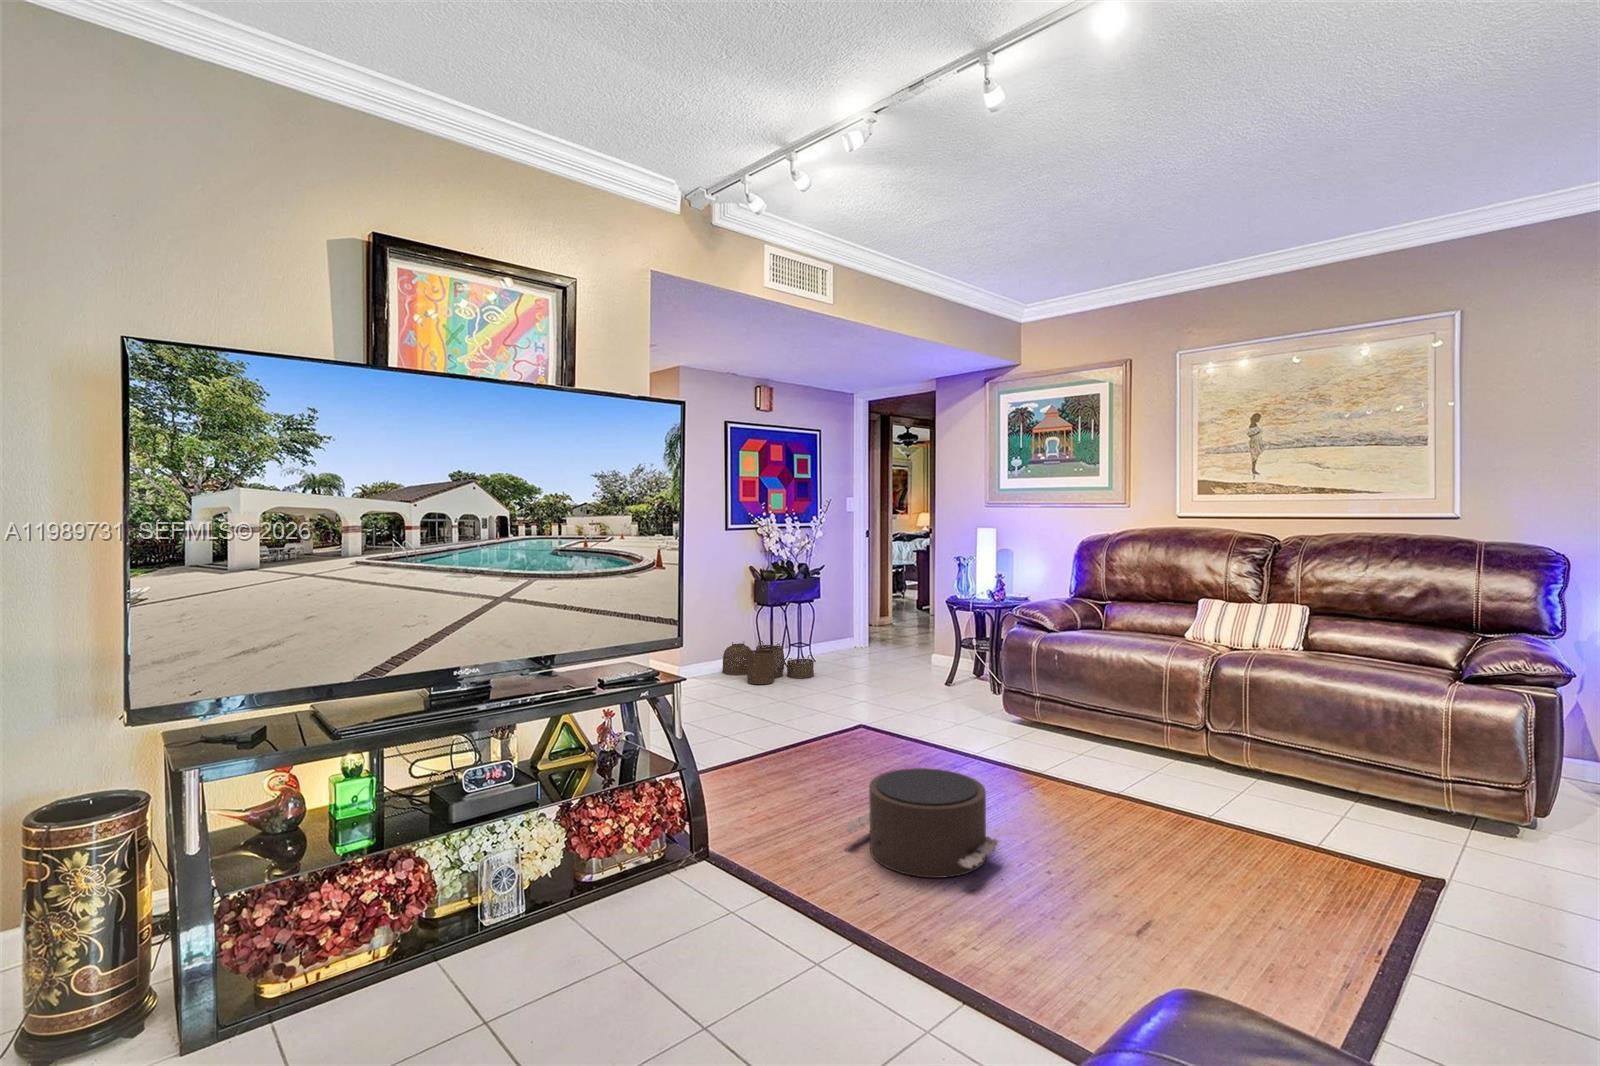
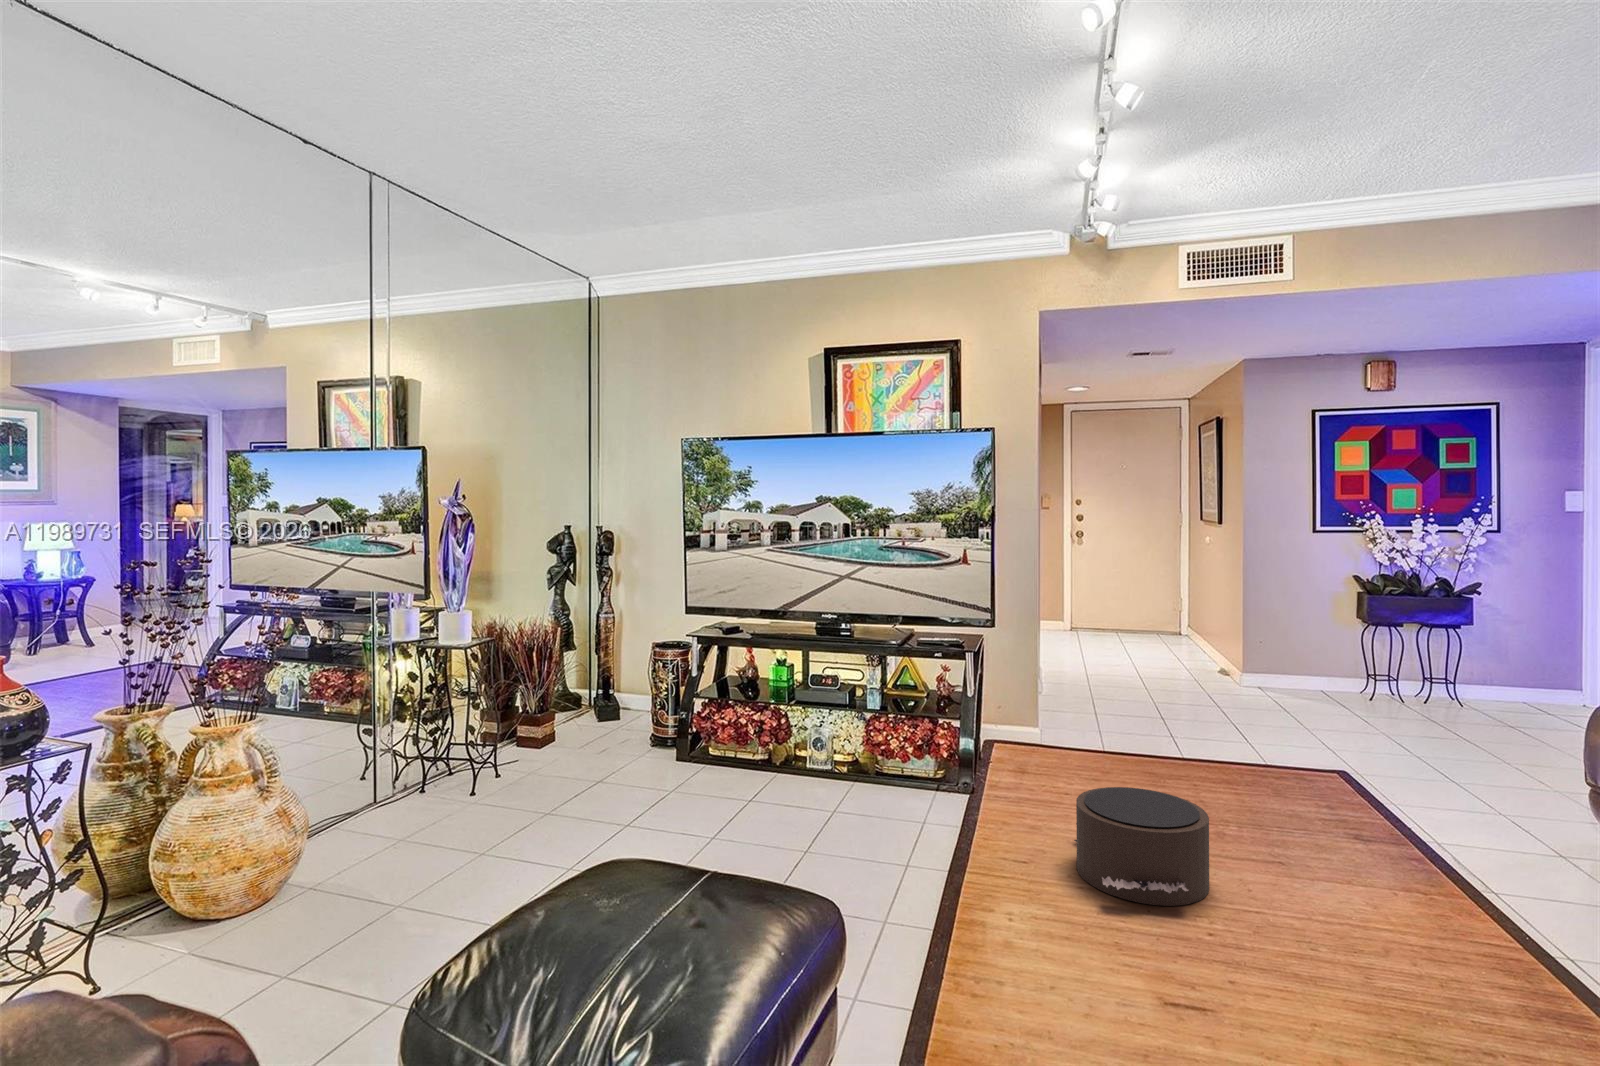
woven basket: present [722,641,814,684] -> none [1302,664,1424,724]

